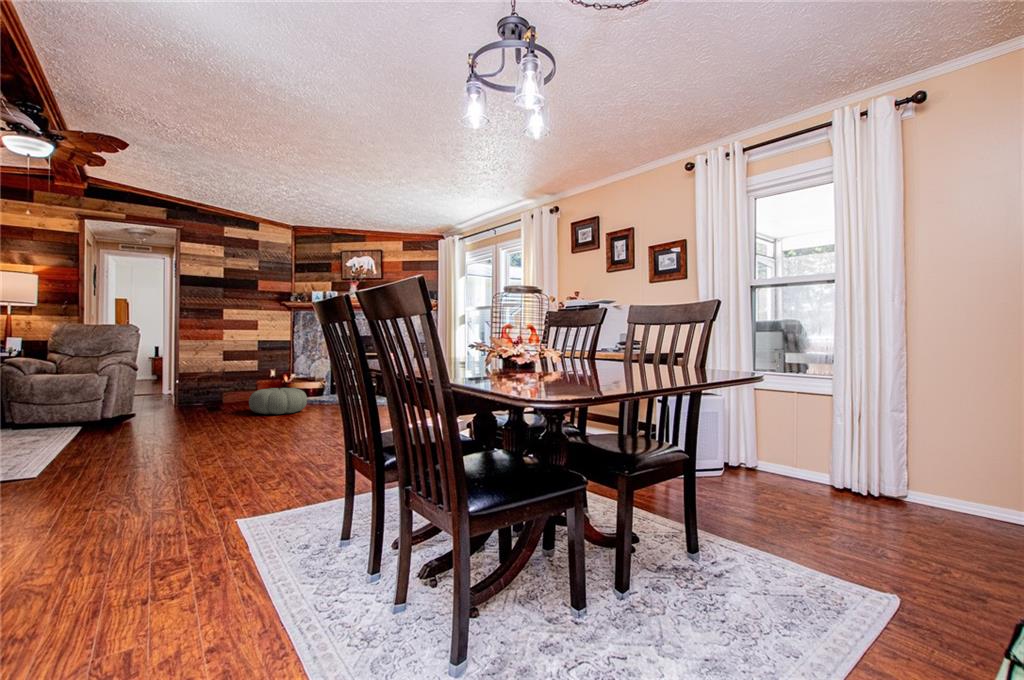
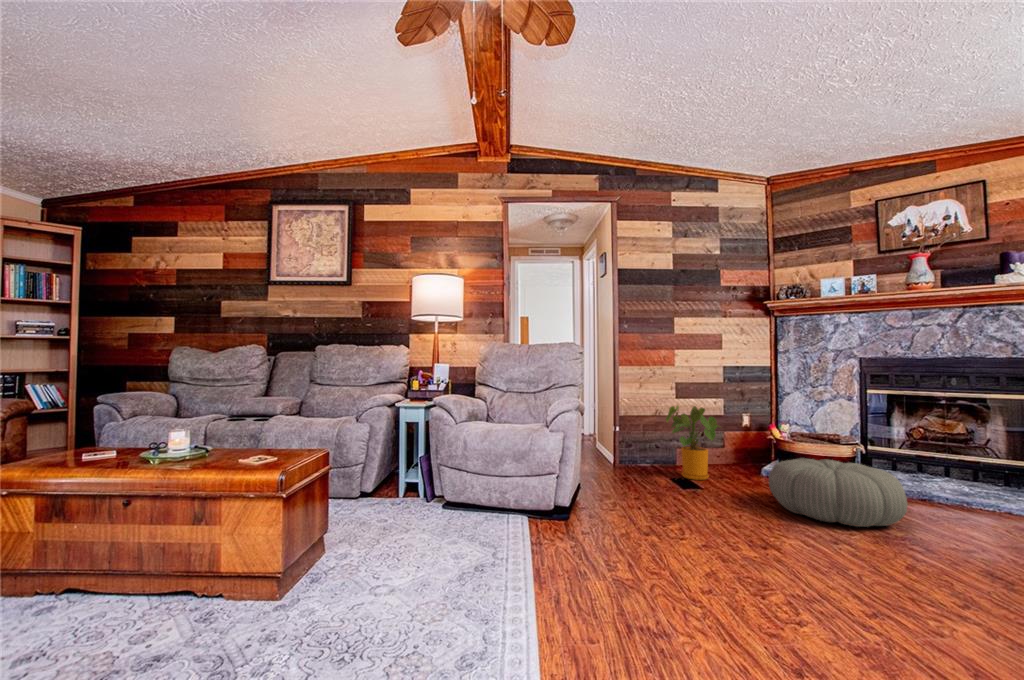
house plant: none [210,364,245,407] -> present [666,406,719,480]

